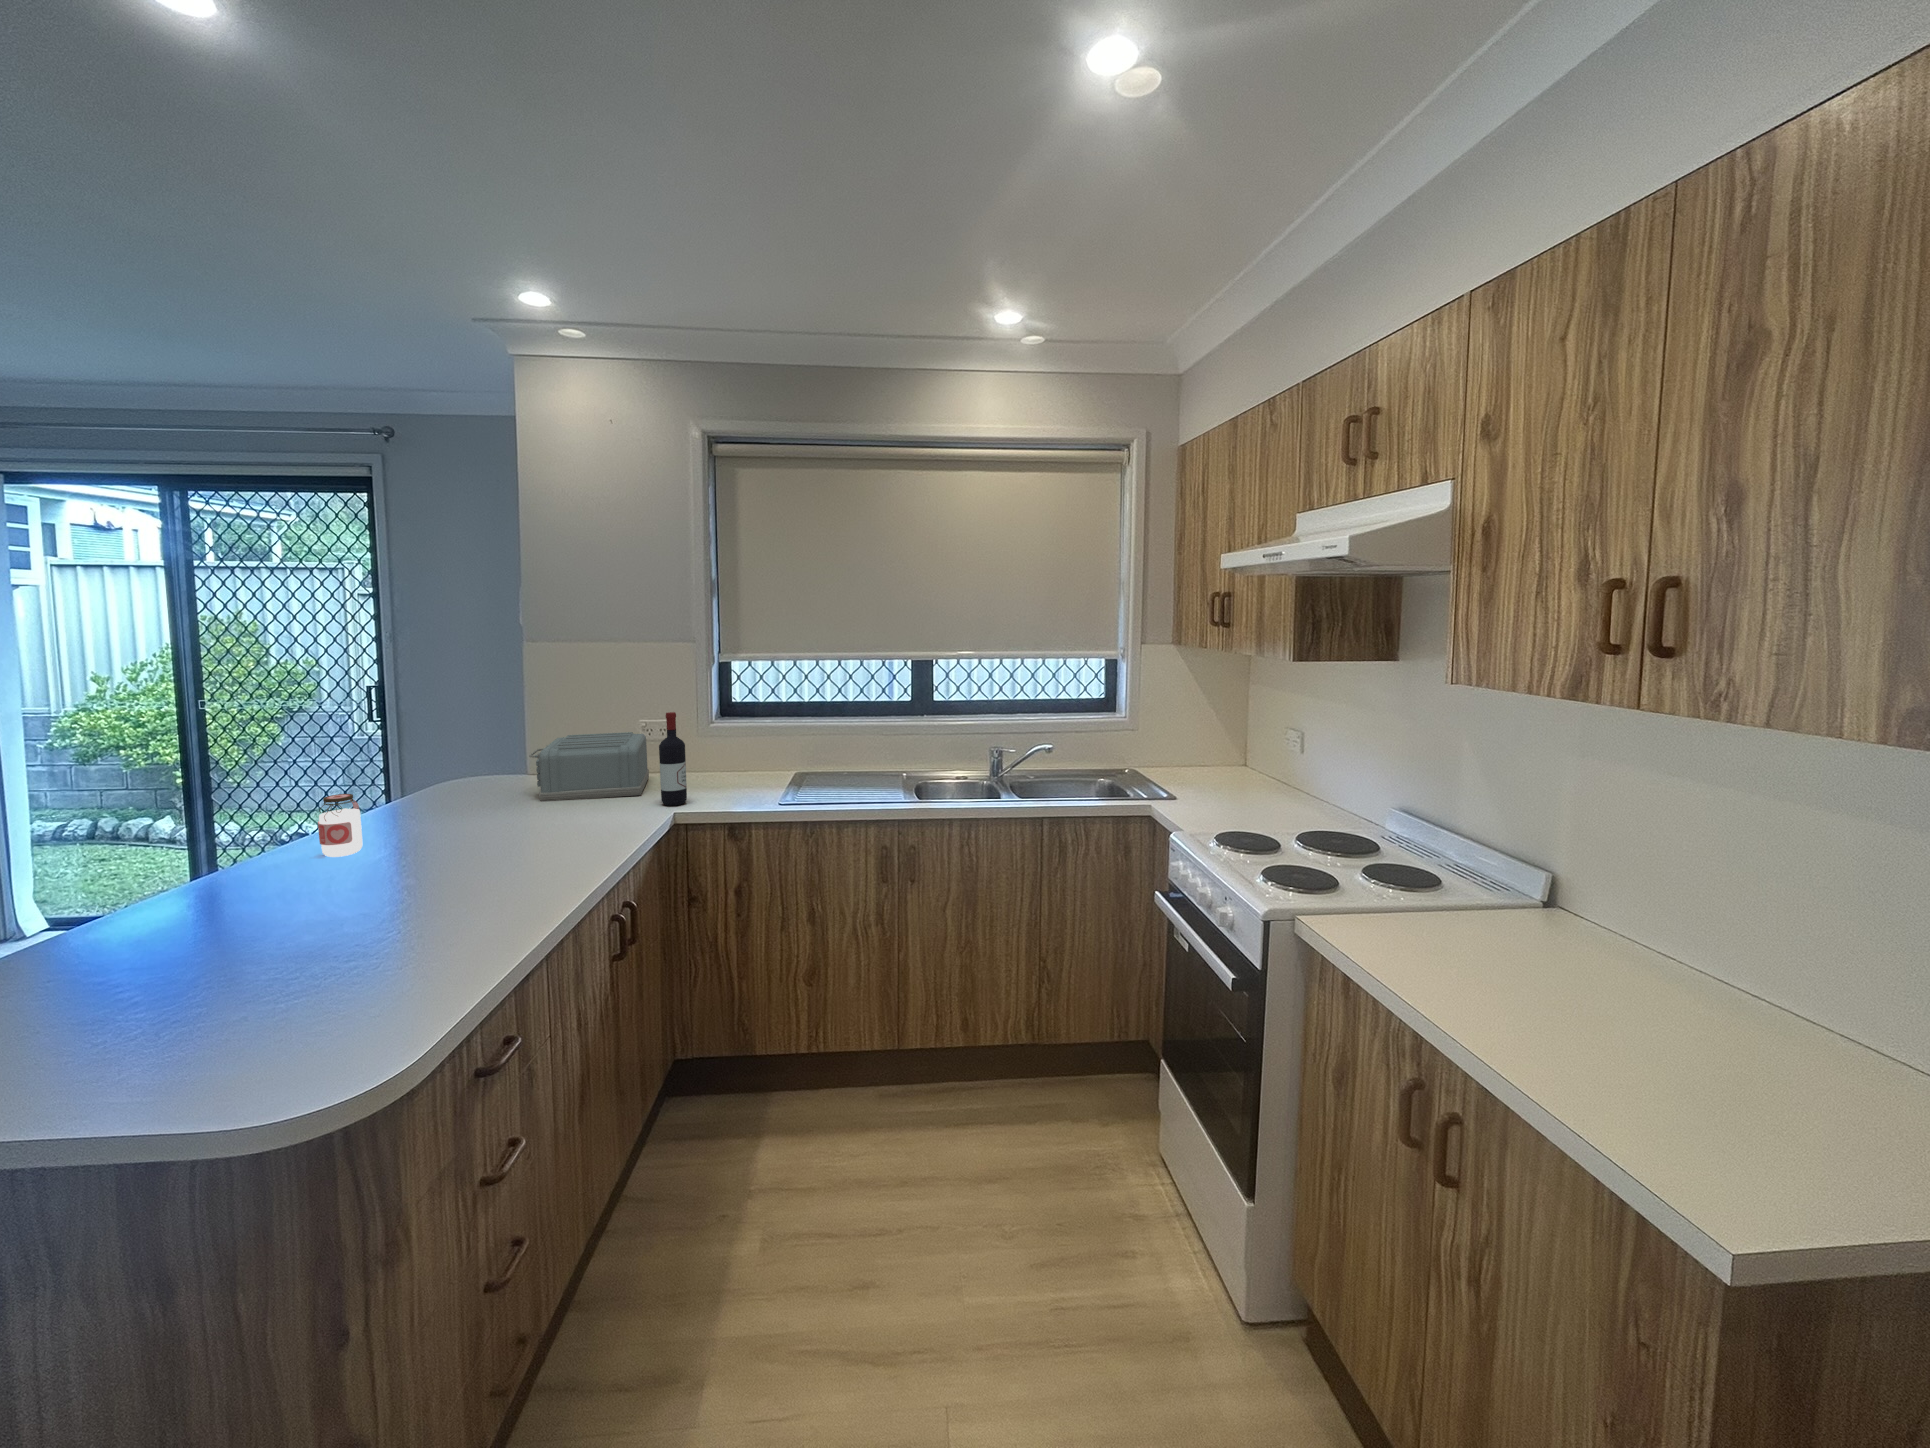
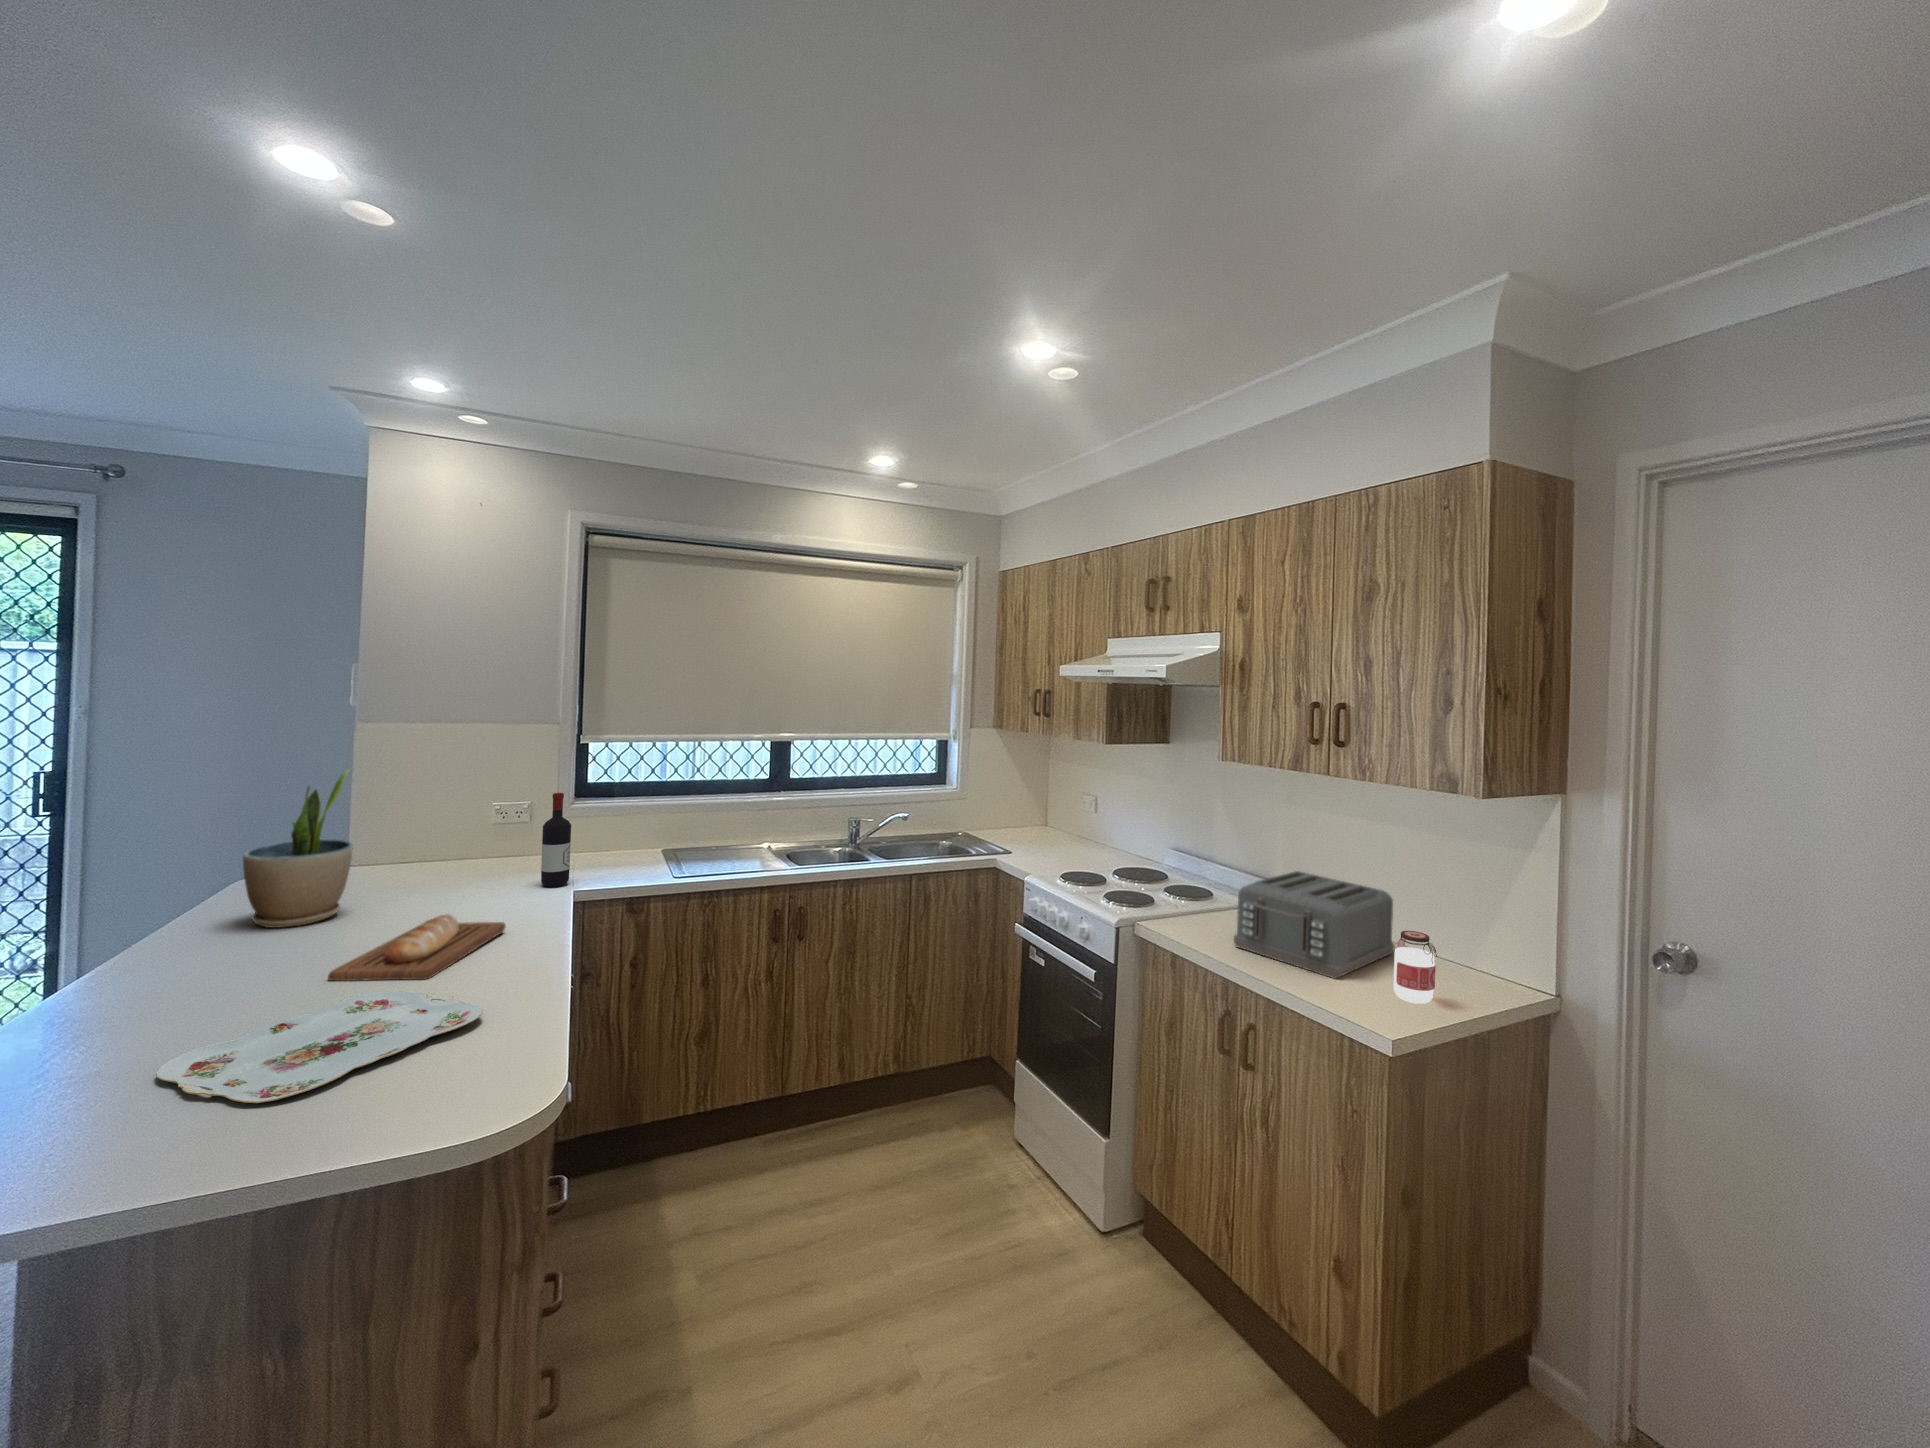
potted plant: none [403,685,490,828] -> present [243,770,353,928]
toaster: present [529,732,649,801] -> present [1234,871,1394,979]
jar: present [318,794,362,857] -> present [1394,931,1437,1004]
bread loaf: none [399,829,581,895] -> present [328,914,506,981]
serving tray: none [157,906,457,1017] -> present [156,990,483,1103]

